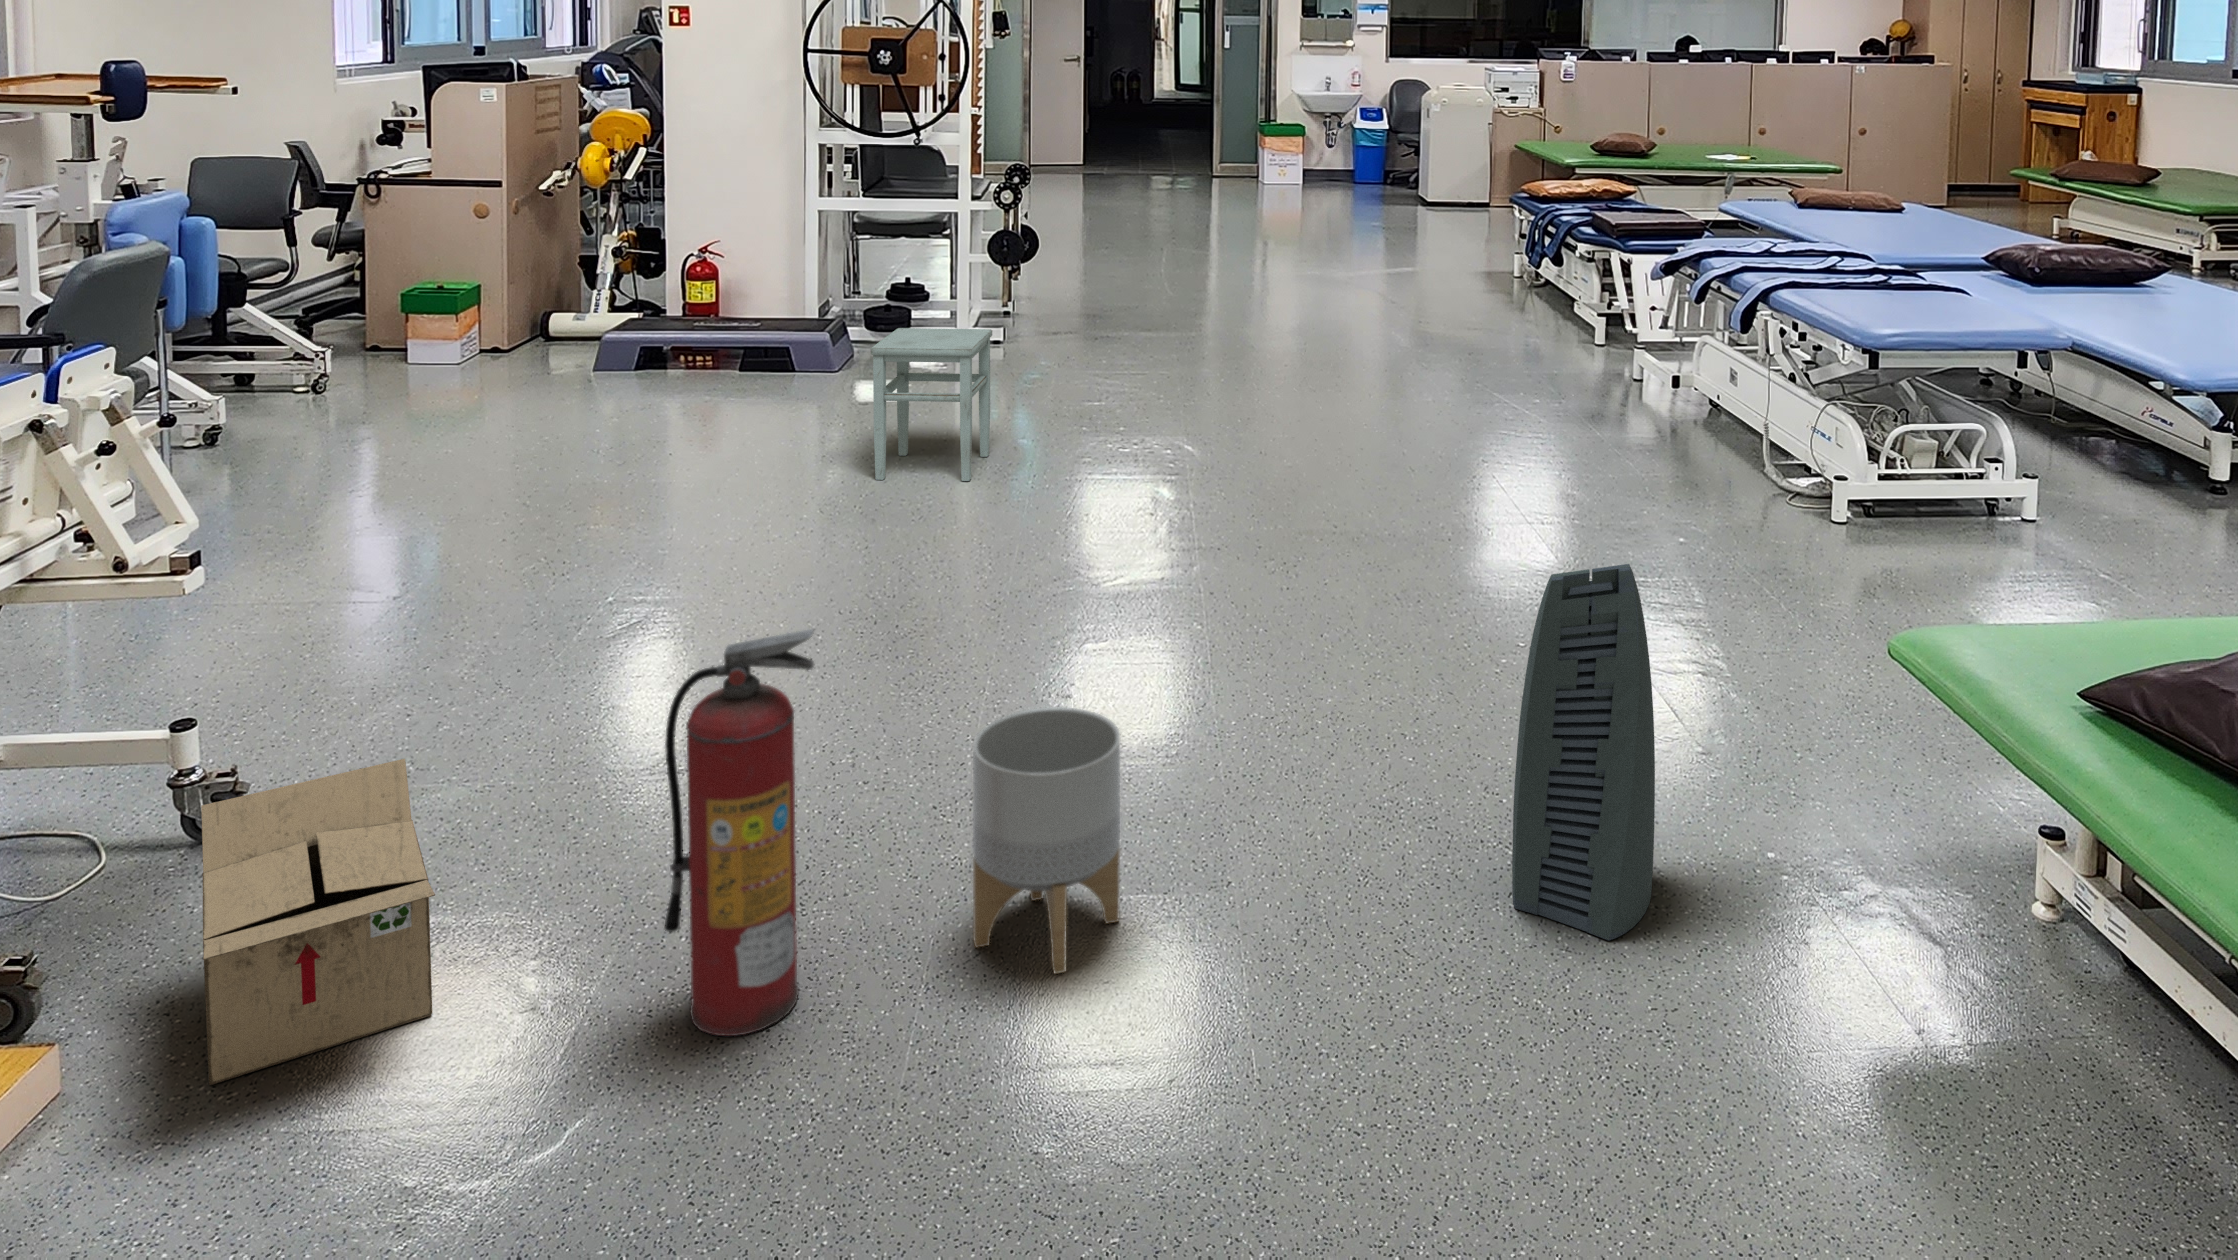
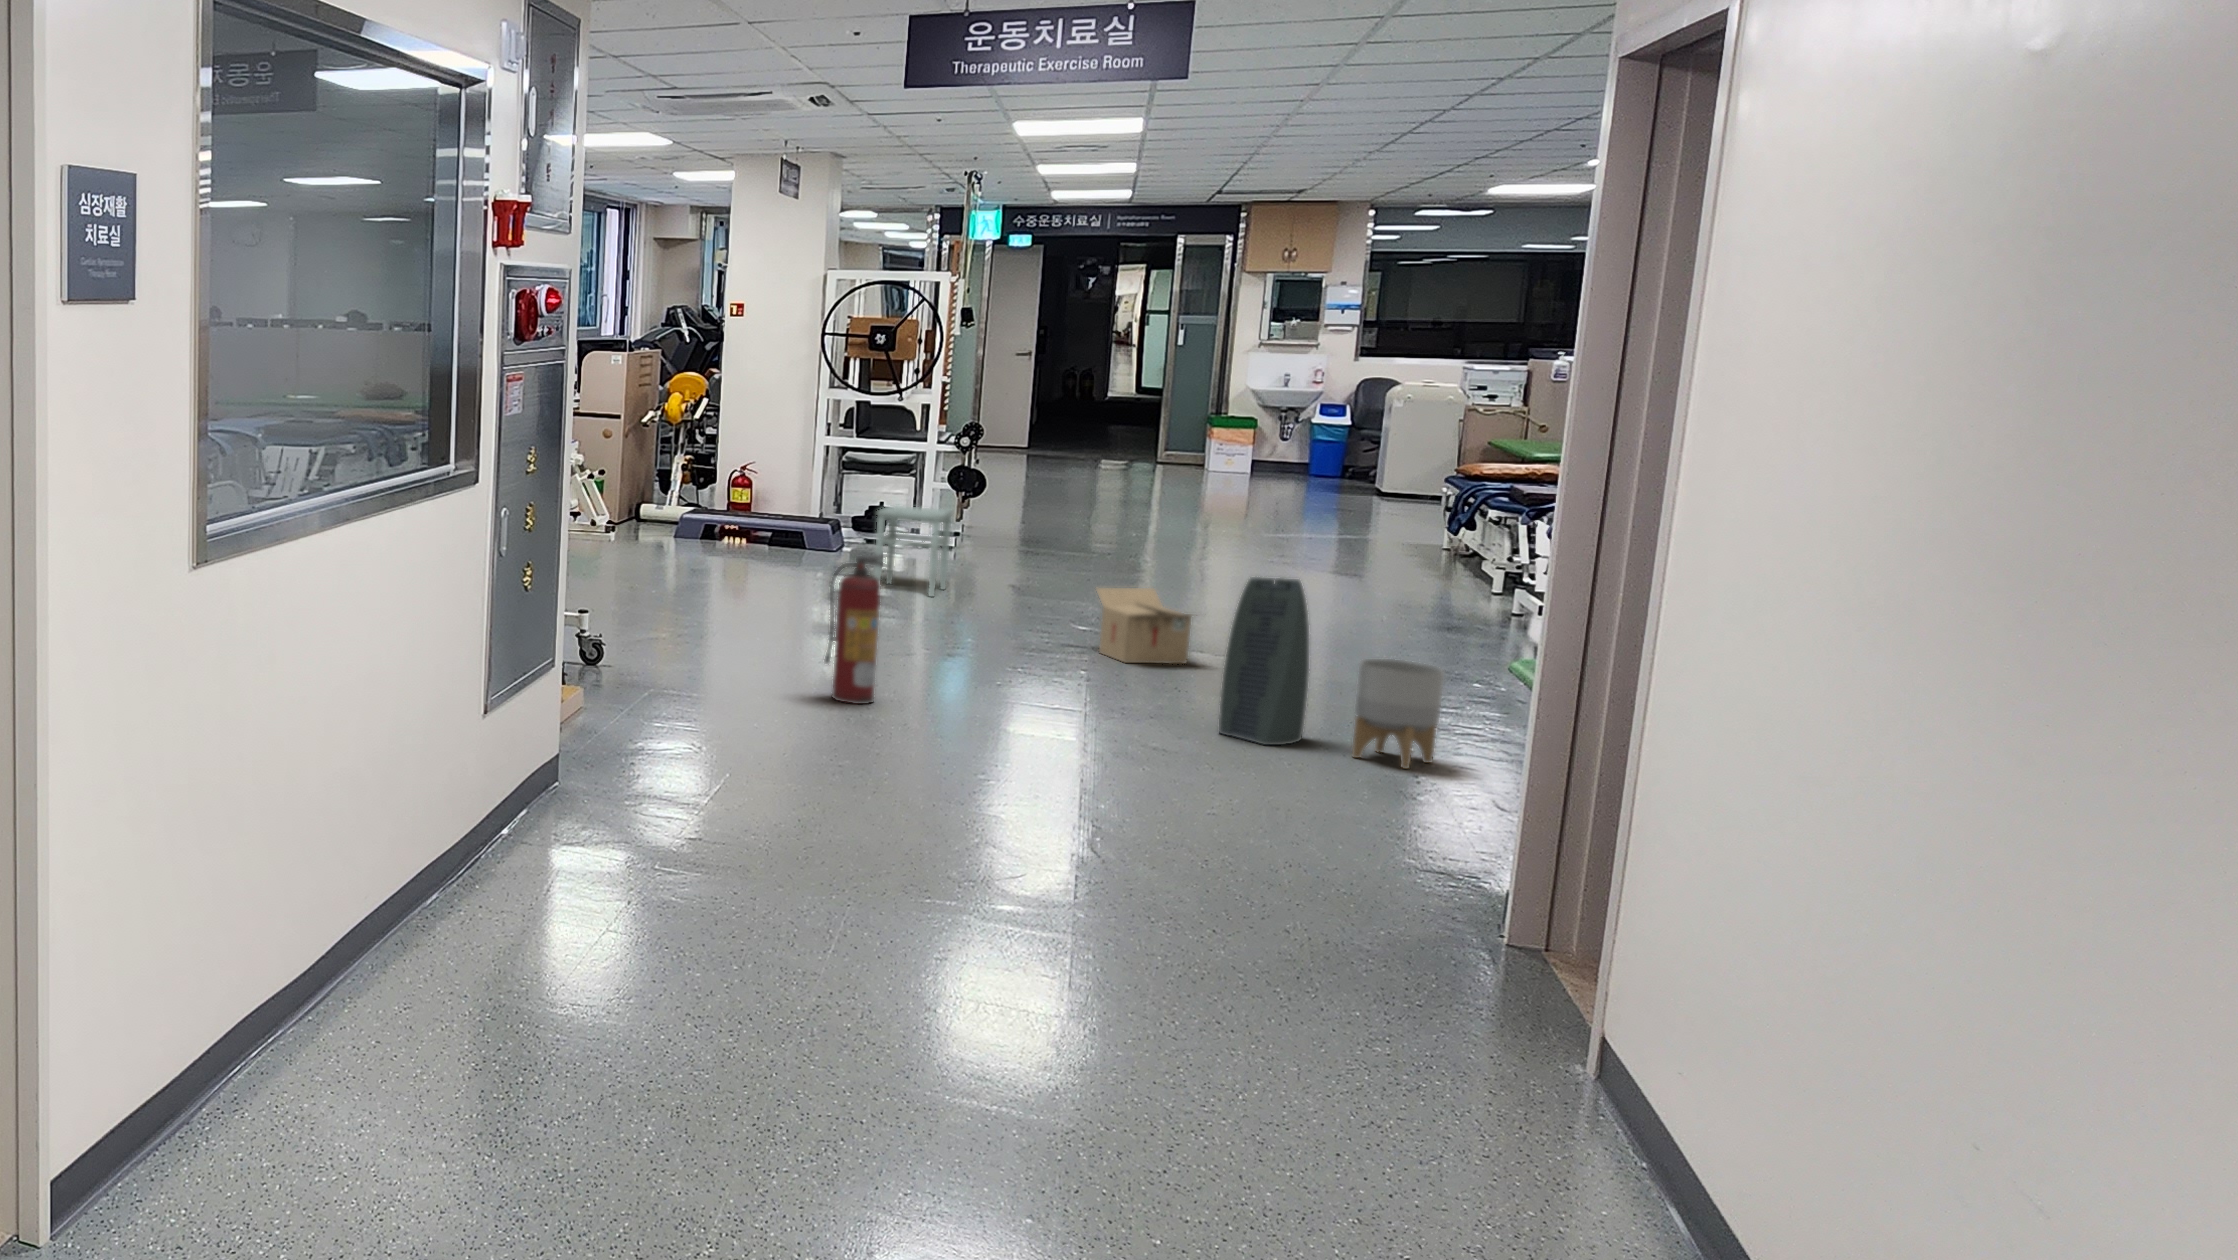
planter: present [973,707,1120,974] -> present [1352,659,1444,769]
cardboard box: present [201,759,435,1085] -> present [1097,588,1191,664]

